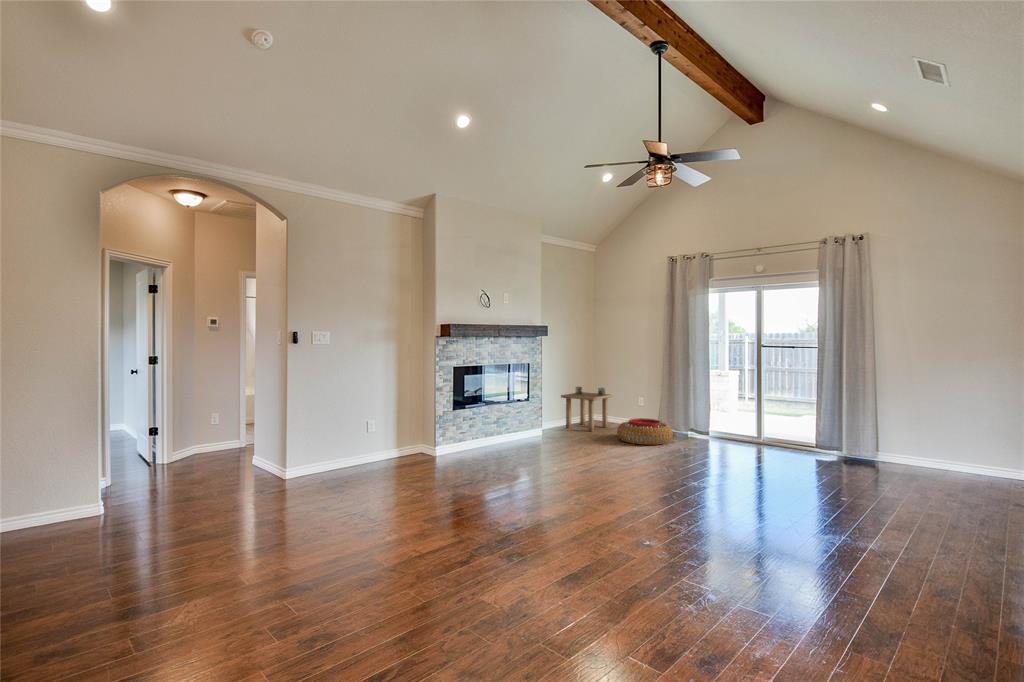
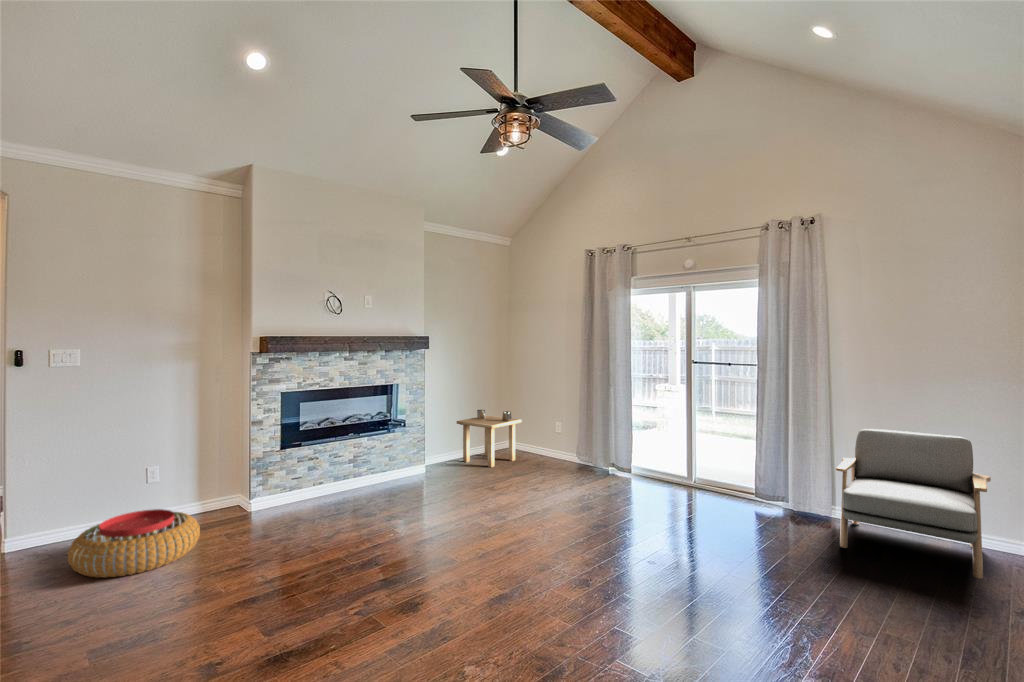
armchair: none [881,394,998,493] -> present [836,429,991,579]
pouf: present [617,418,673,445] -> present [68,509,200,578]

